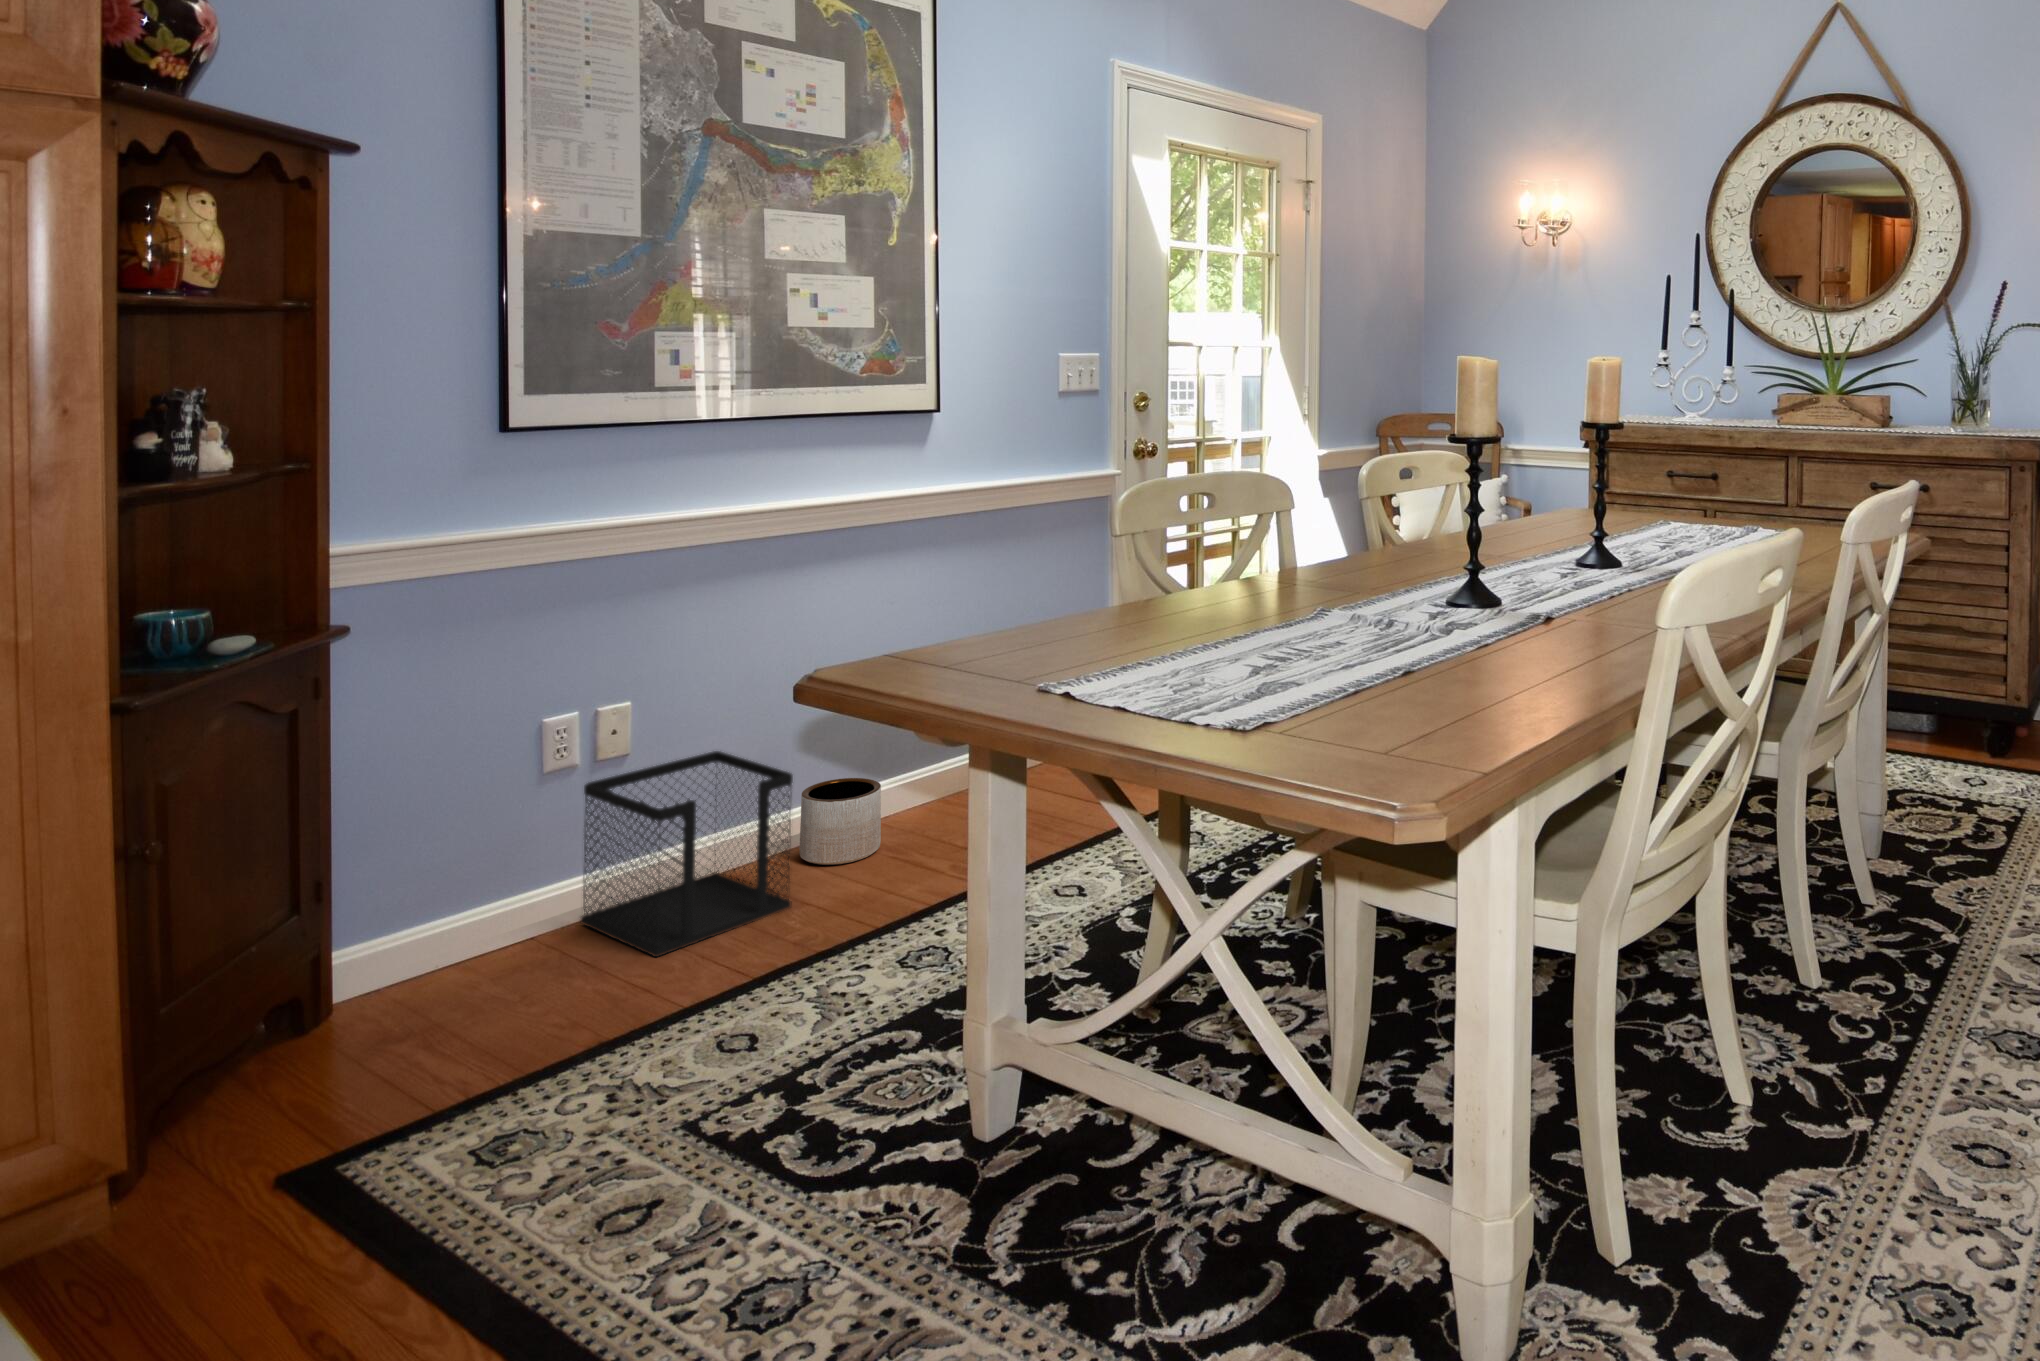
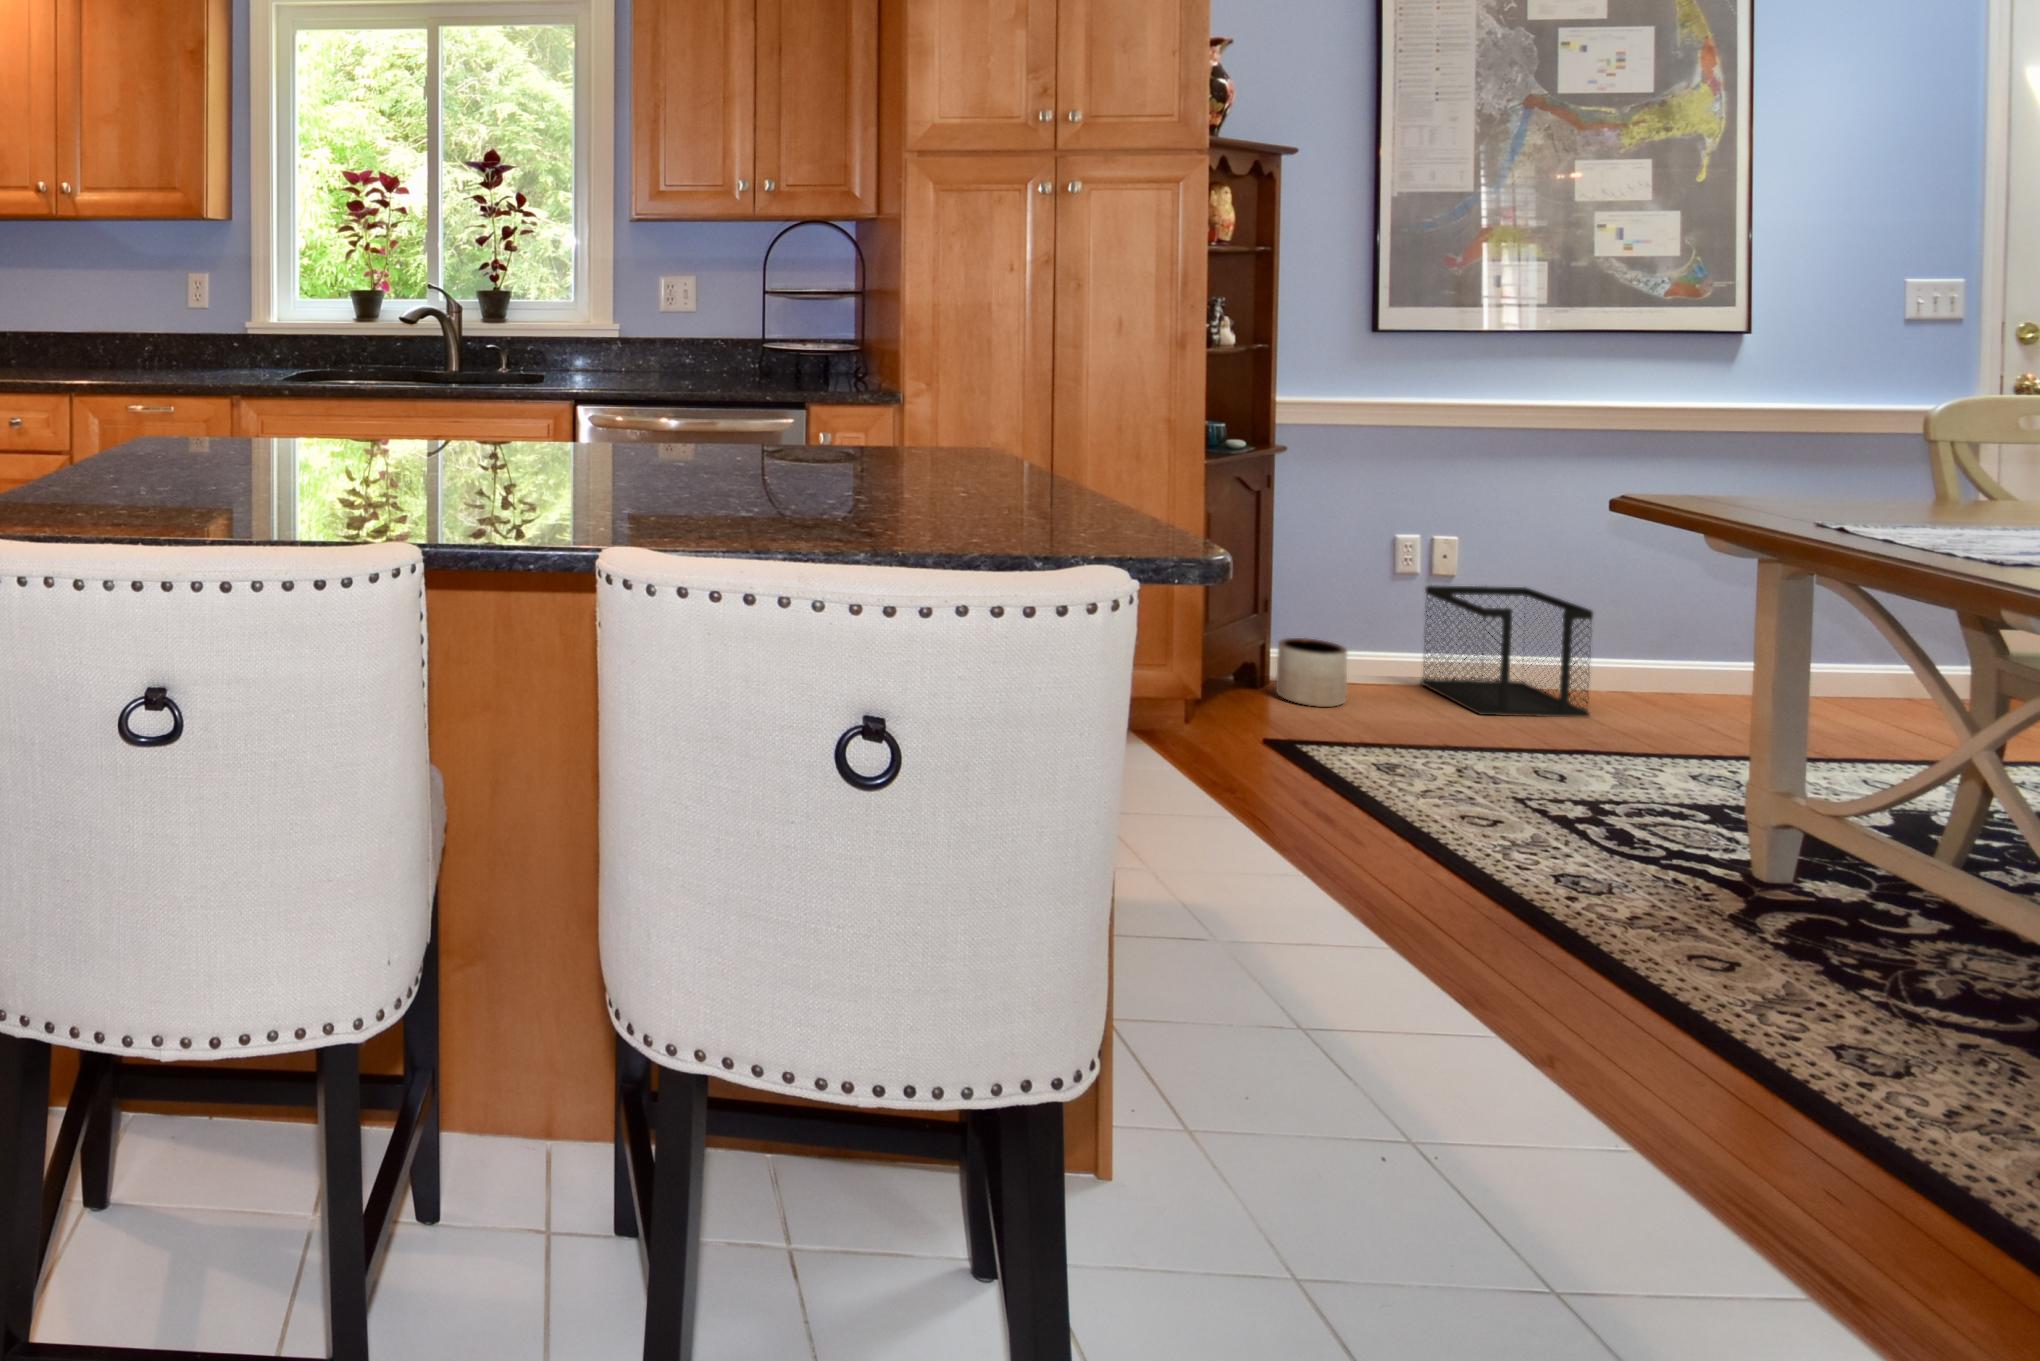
planter: present [800,778,881,865] -> present [1276,638,1347,707]

